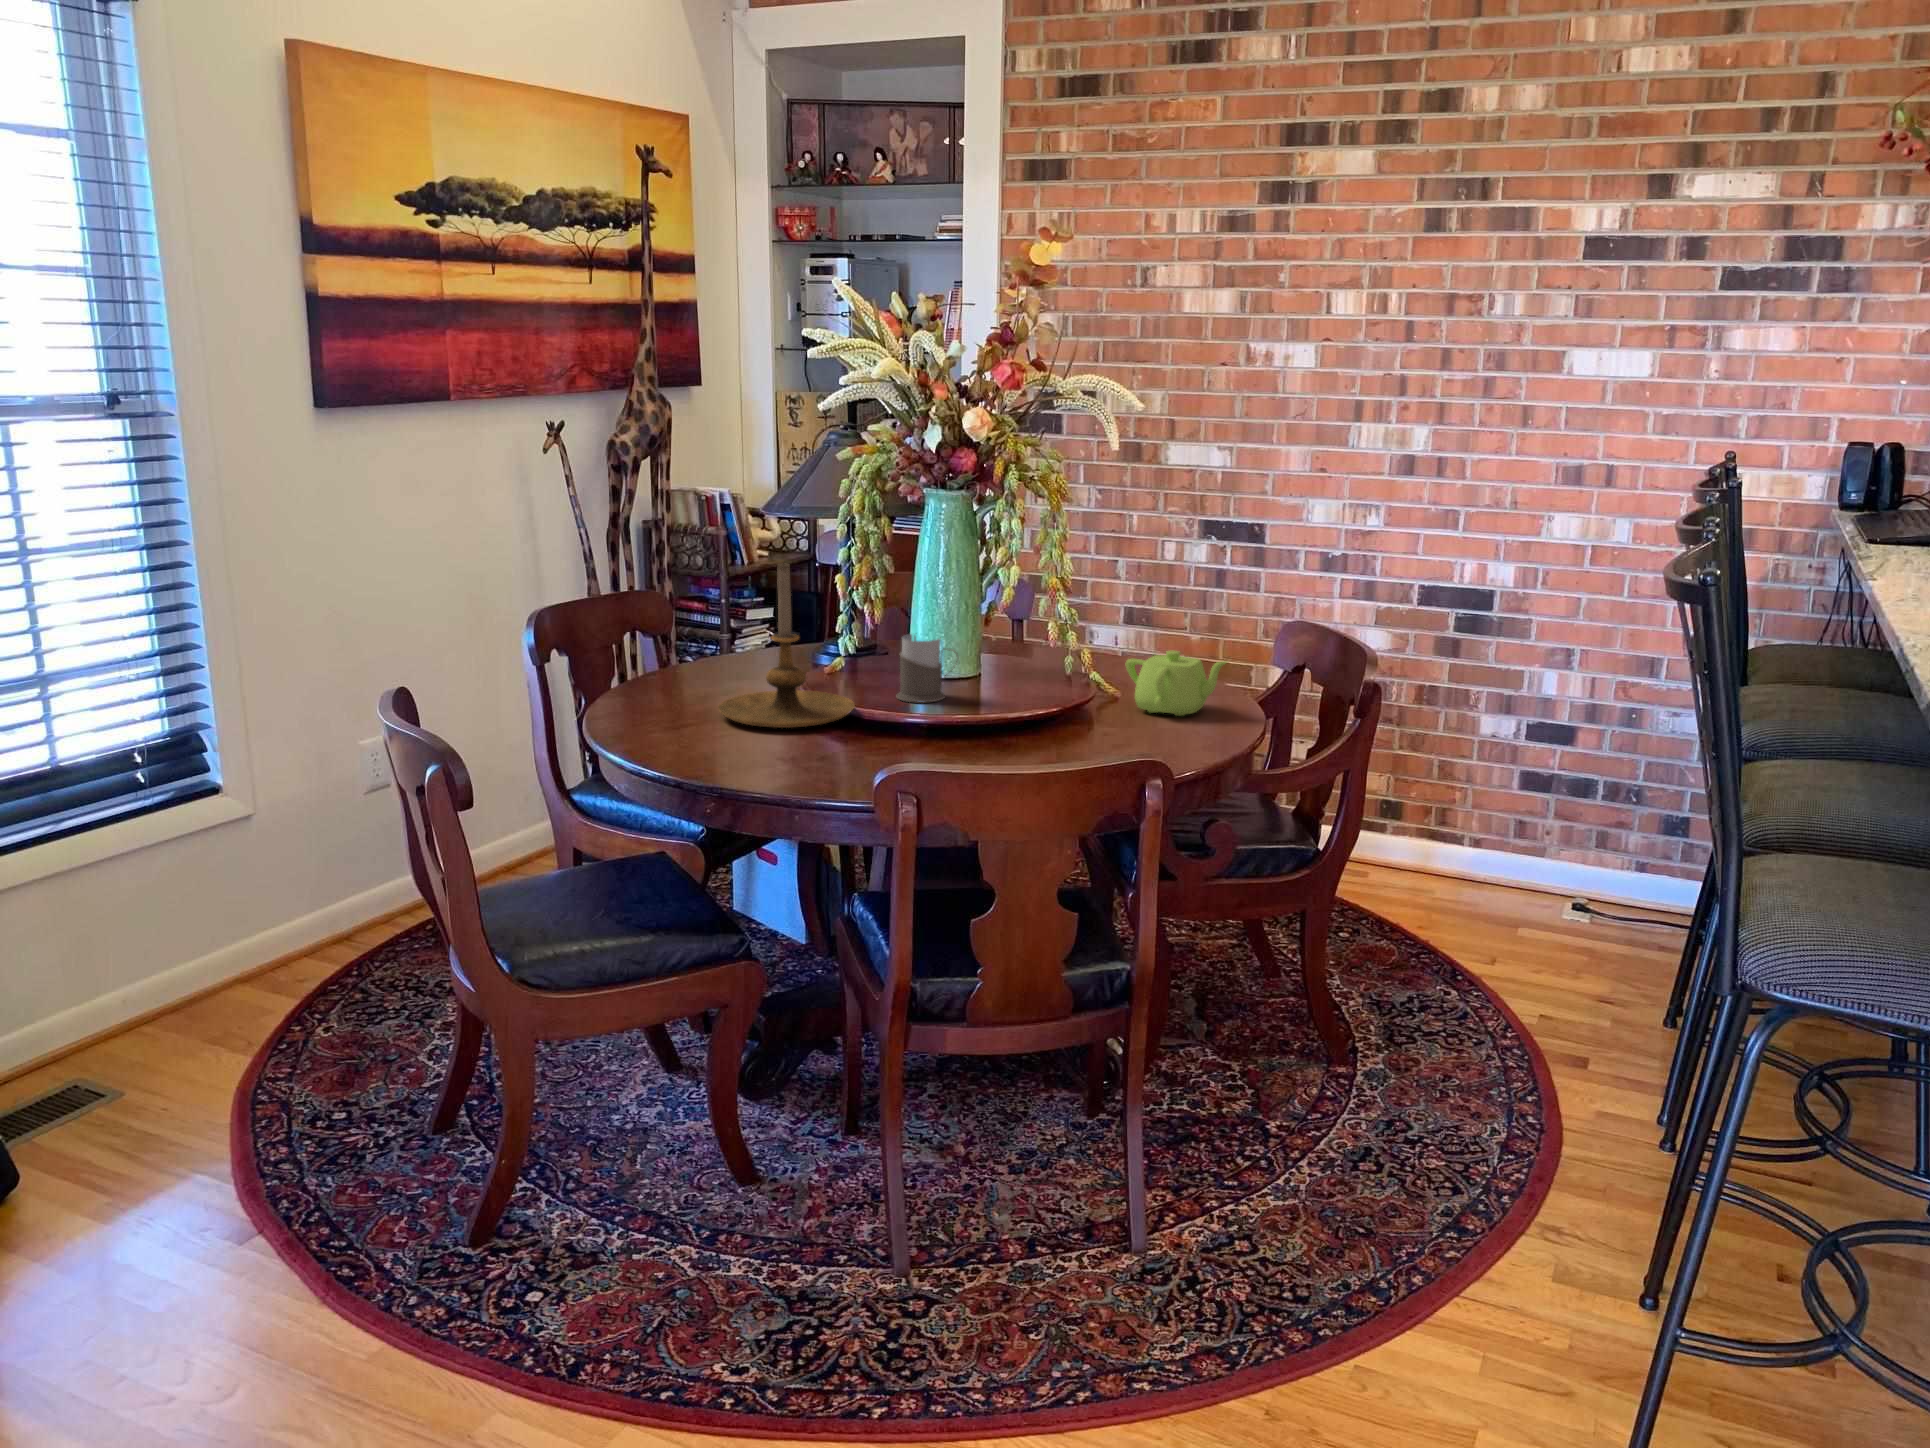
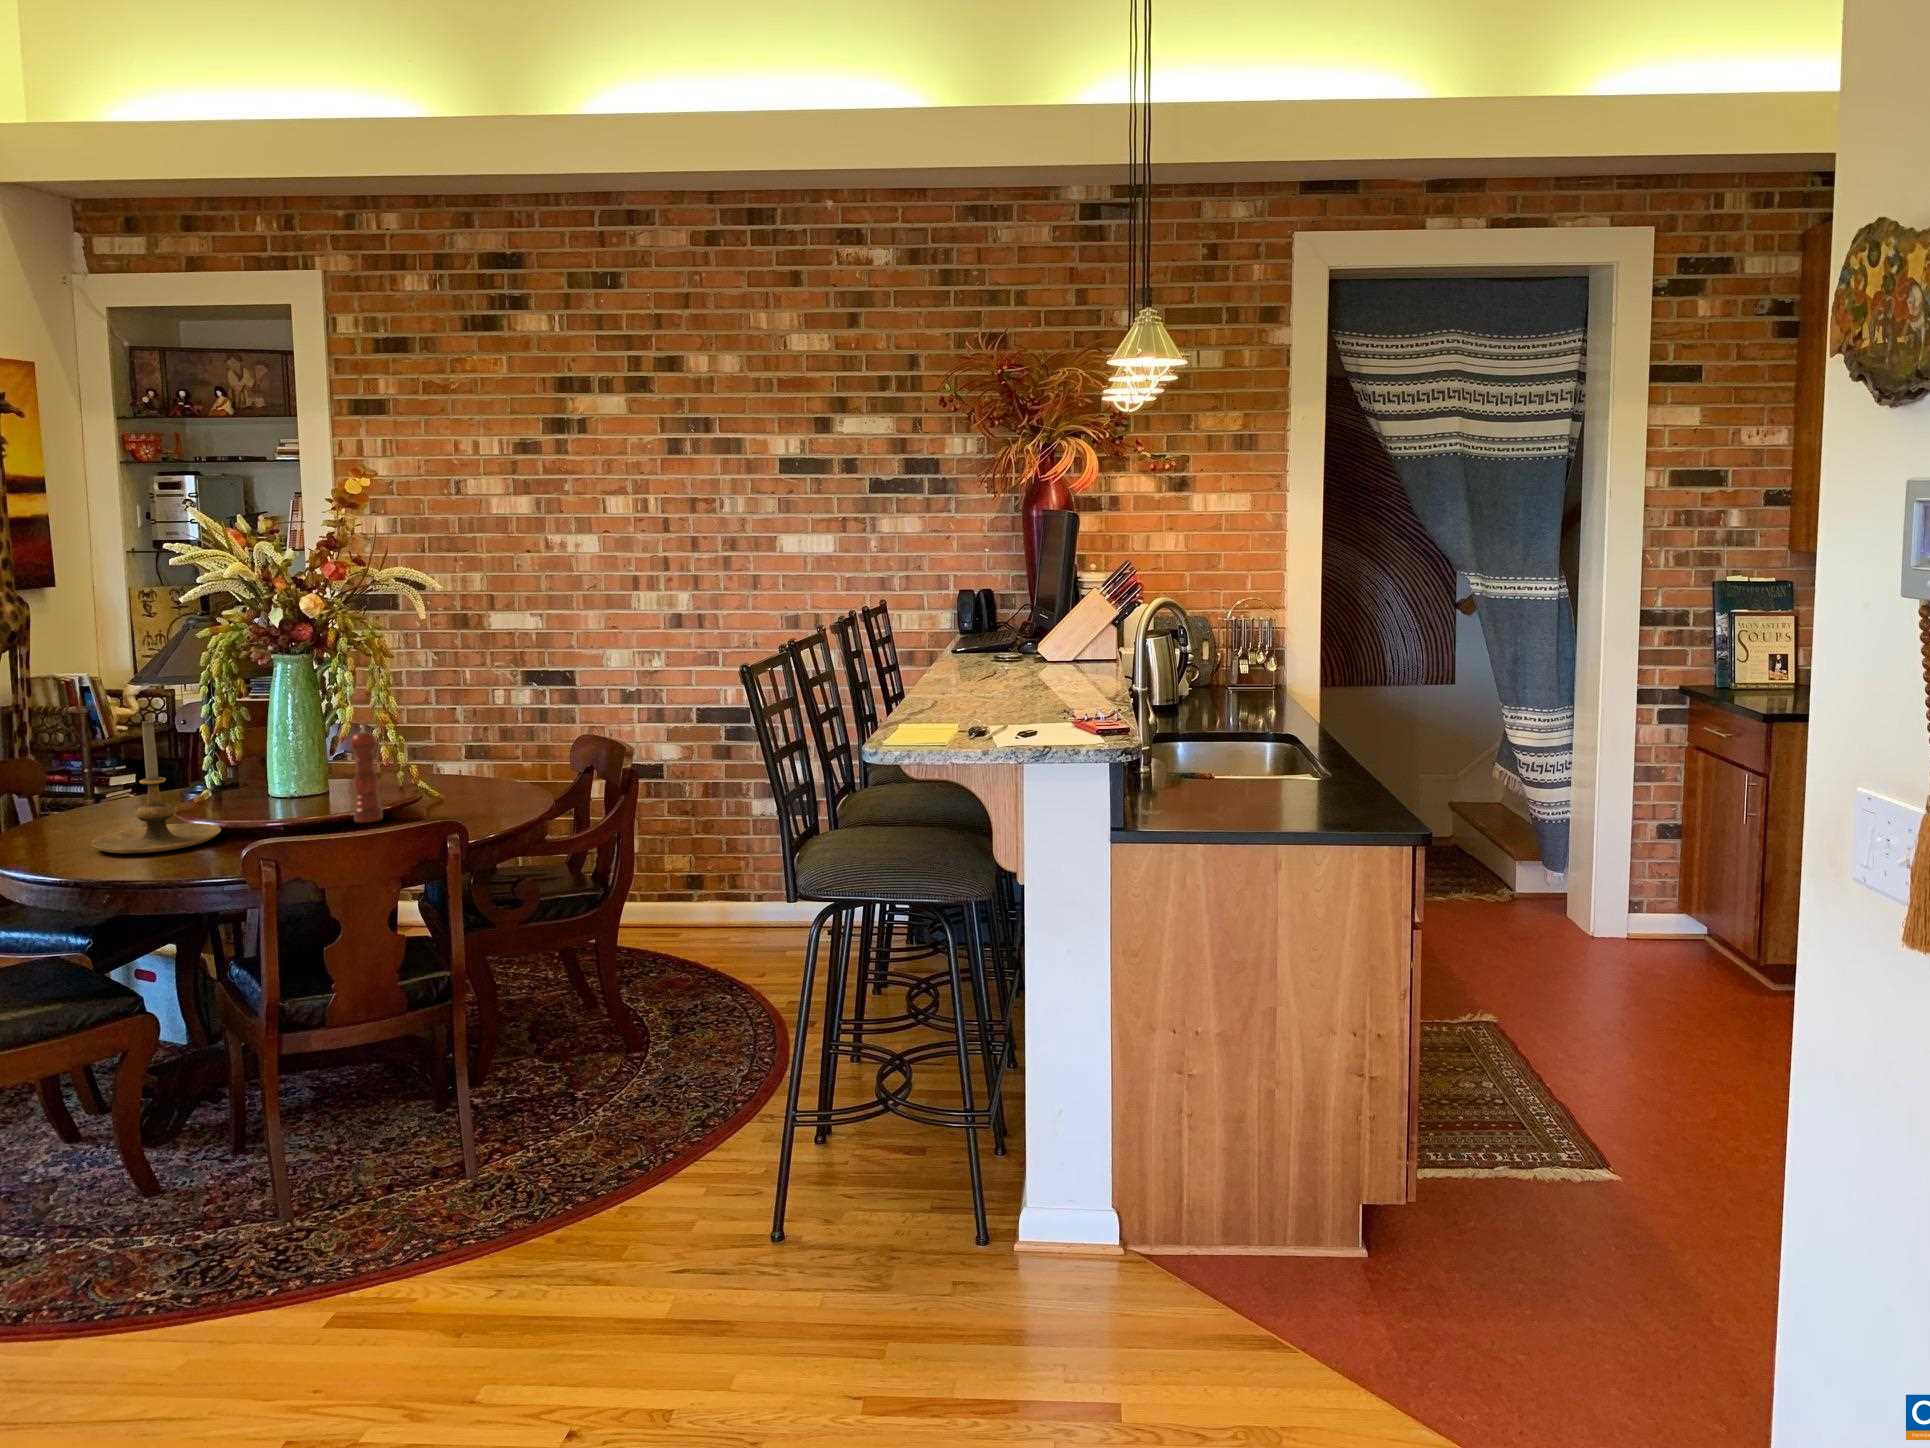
pepper mill: none [1005,588,1039,715] -> present [350,725,382,823]
mug: present [897,634,957,703] -> none [259,769,312,823]
teapot: present [1126,651,1227,716] -> none [453,762,533,810]

